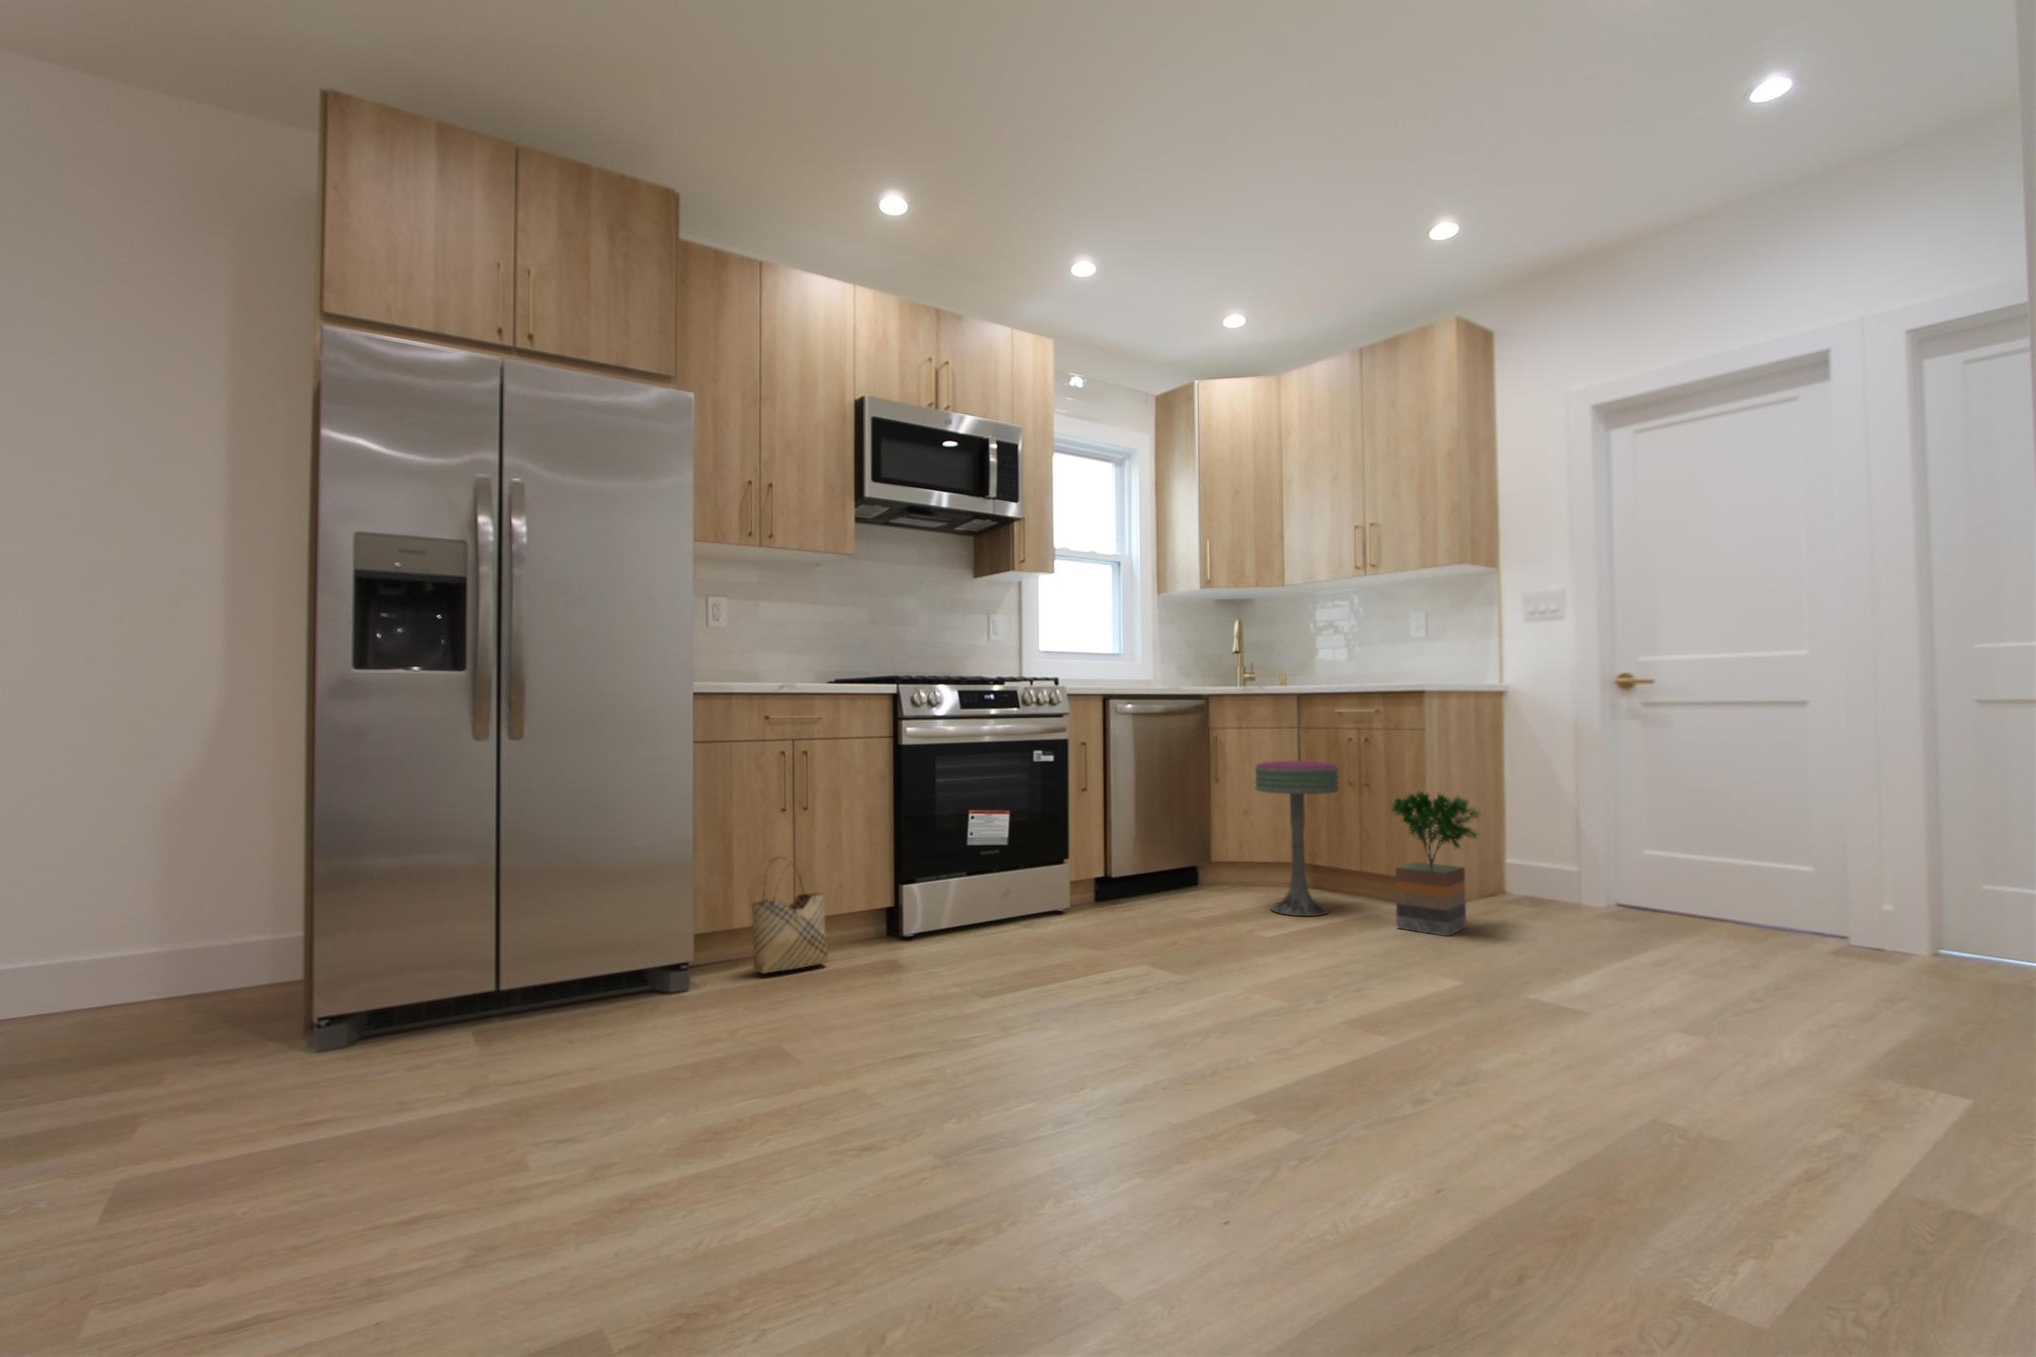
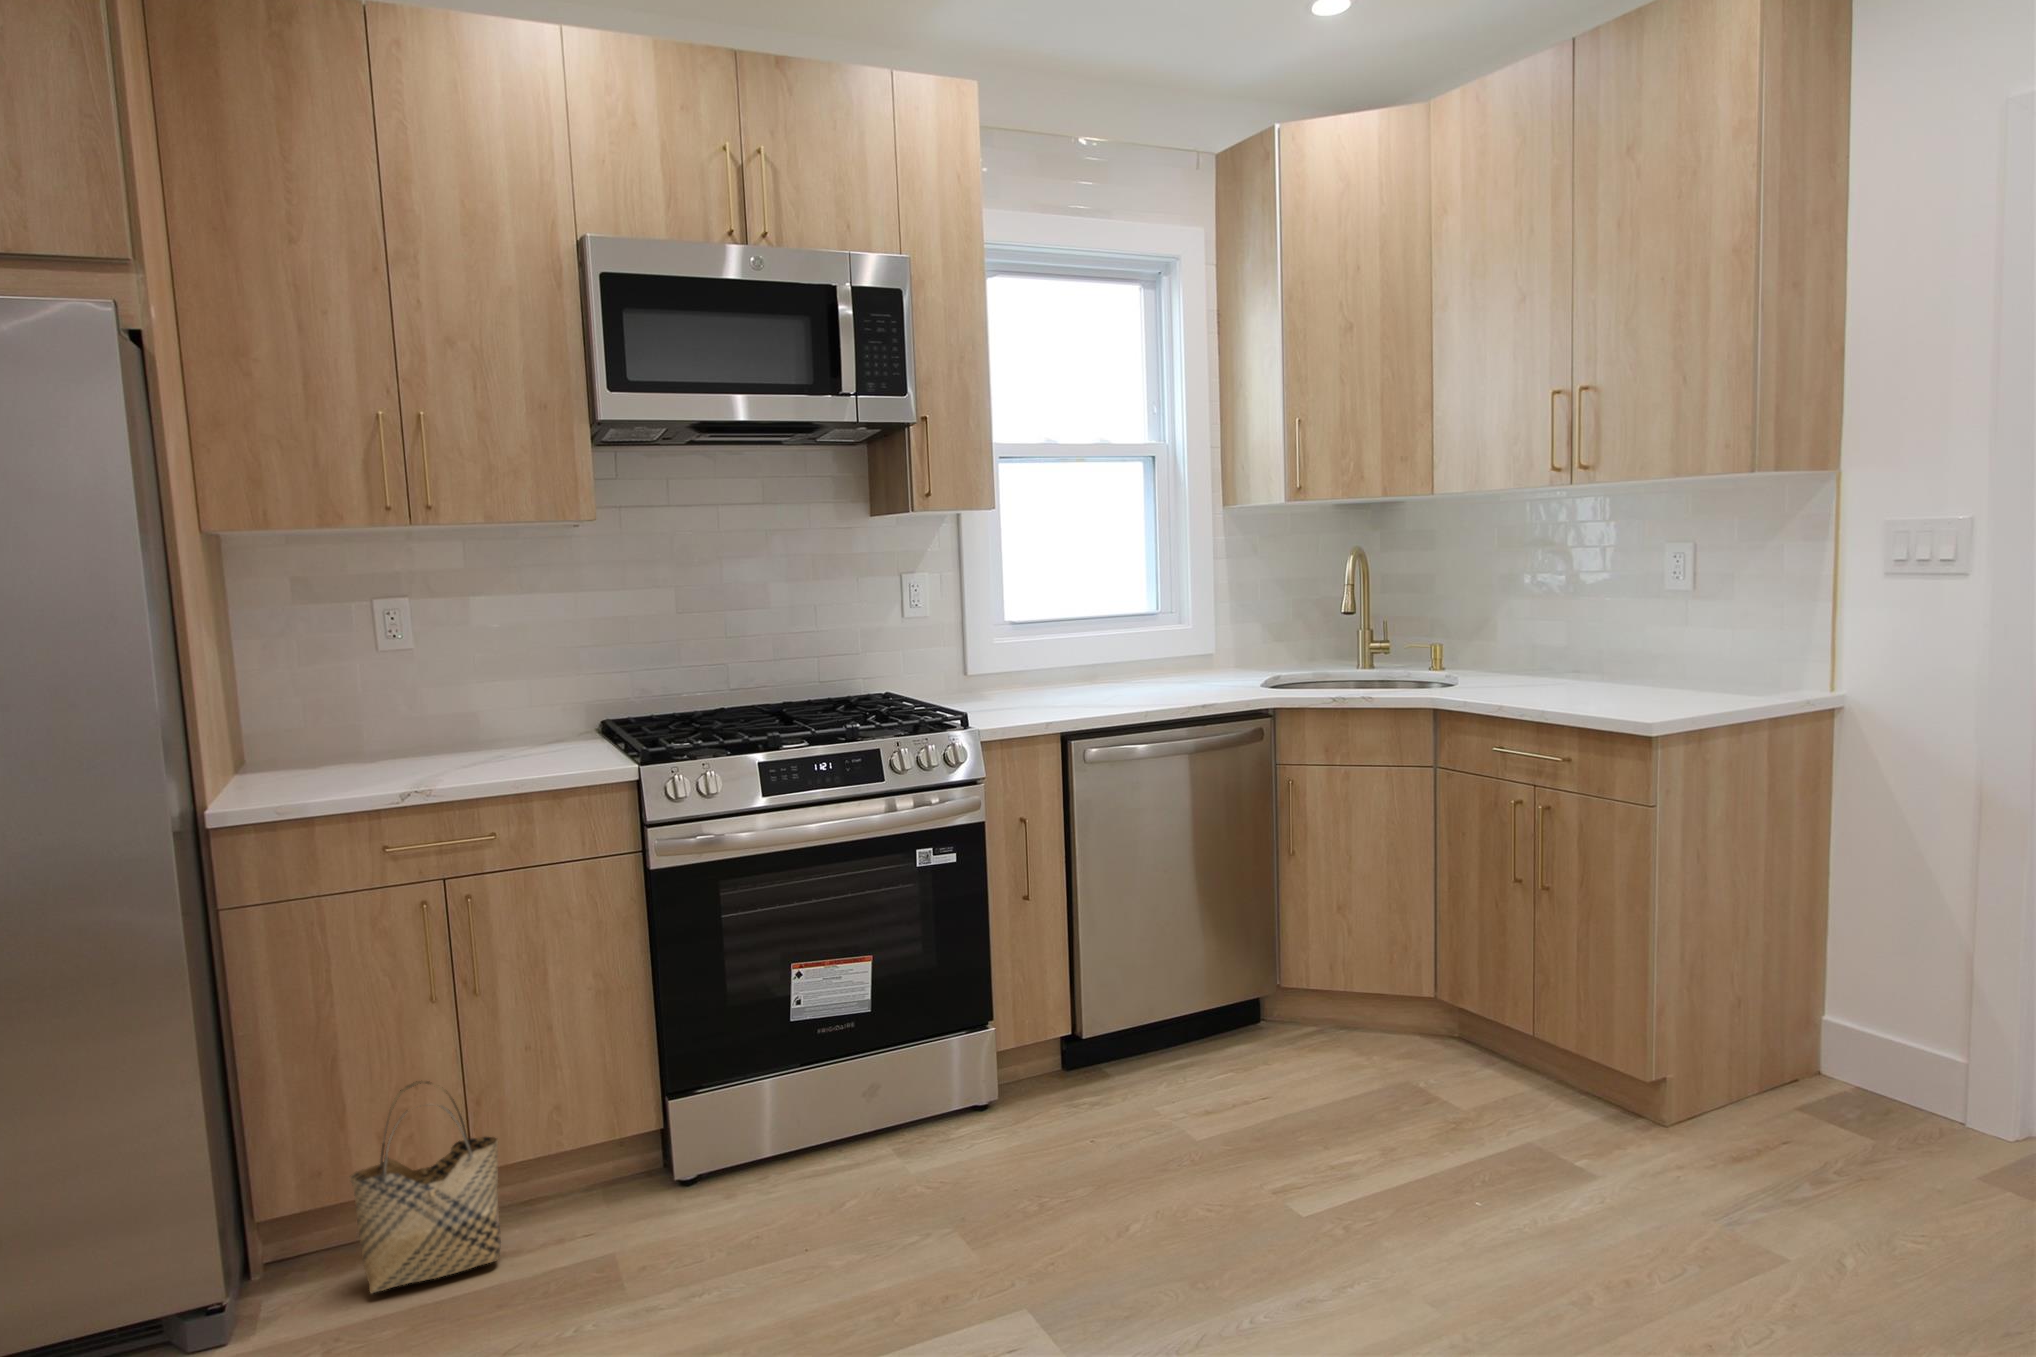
bar stool: present [1255,761,1339,916] -> none [1324,853,1477,1146]
potted tree: present [1392,791,1481,936] -> none [1554,946,1741,1241]

